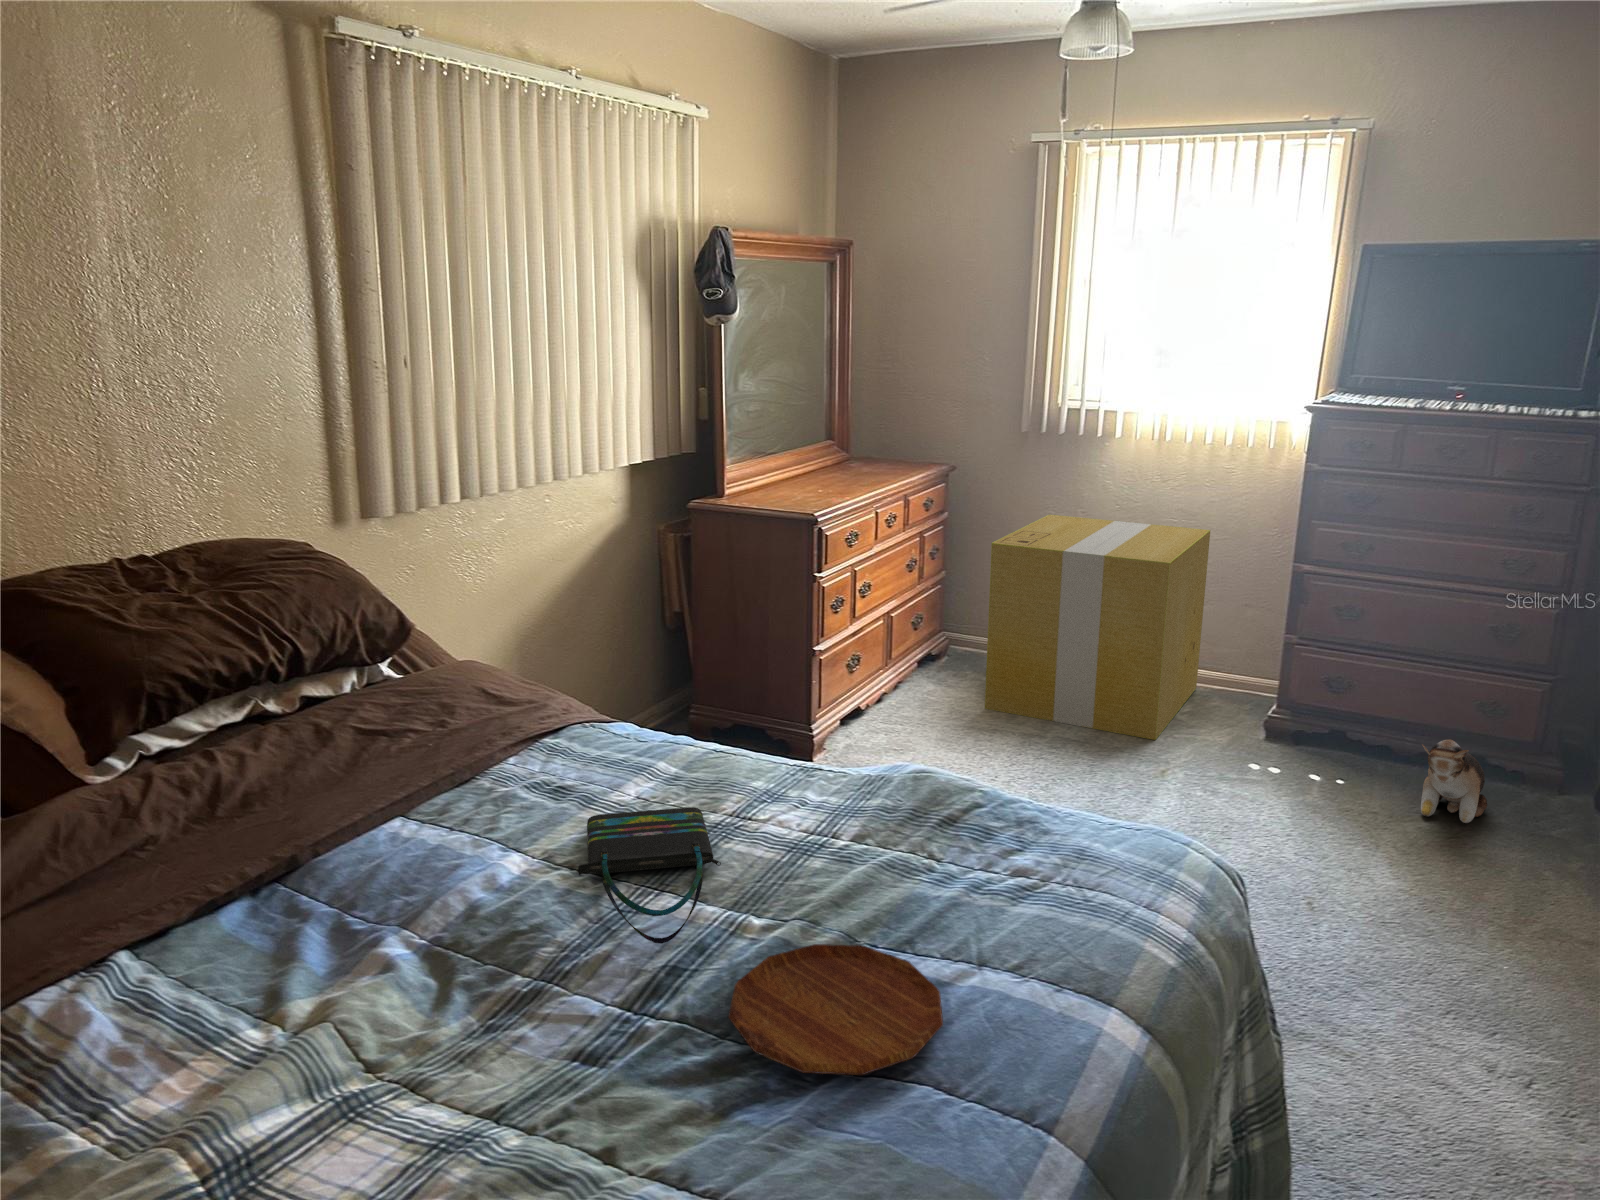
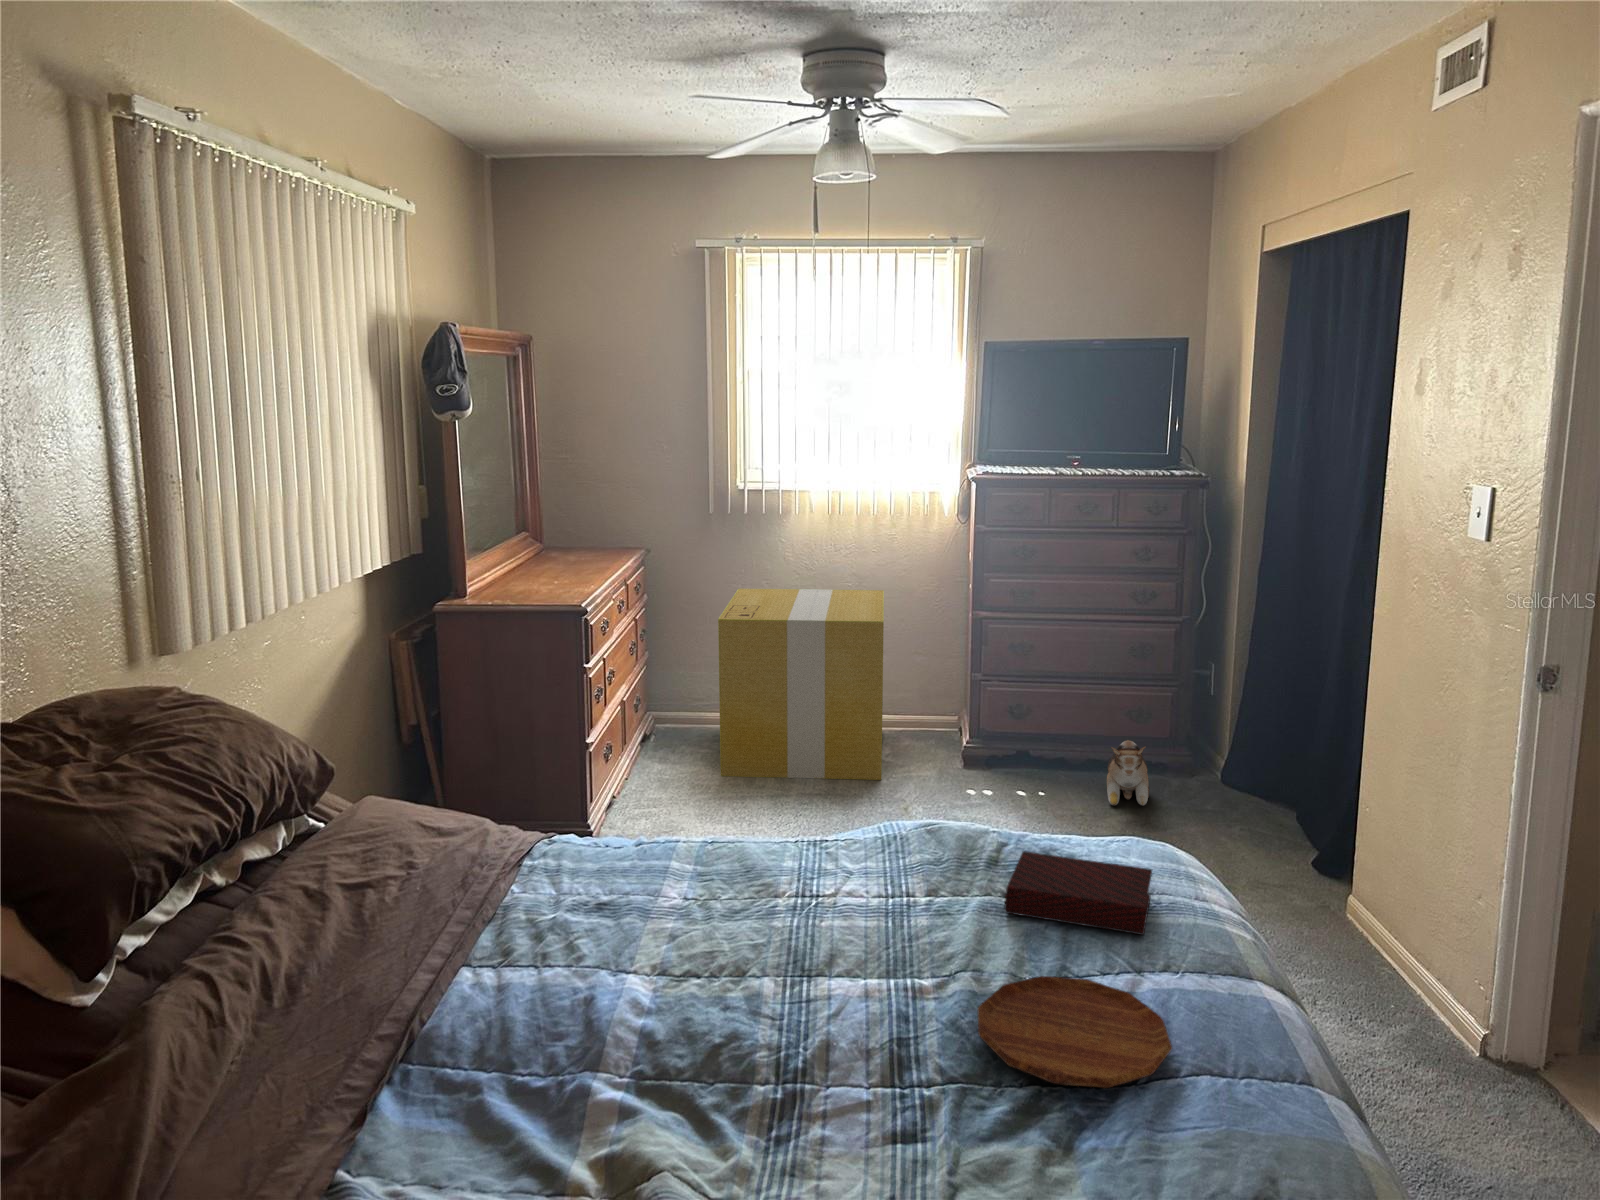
tote bag: present [577,807,721,944] -> none [675,895,868,1022]
book: none [913,817,1109,935] -> present [1005,851,1152,935]

